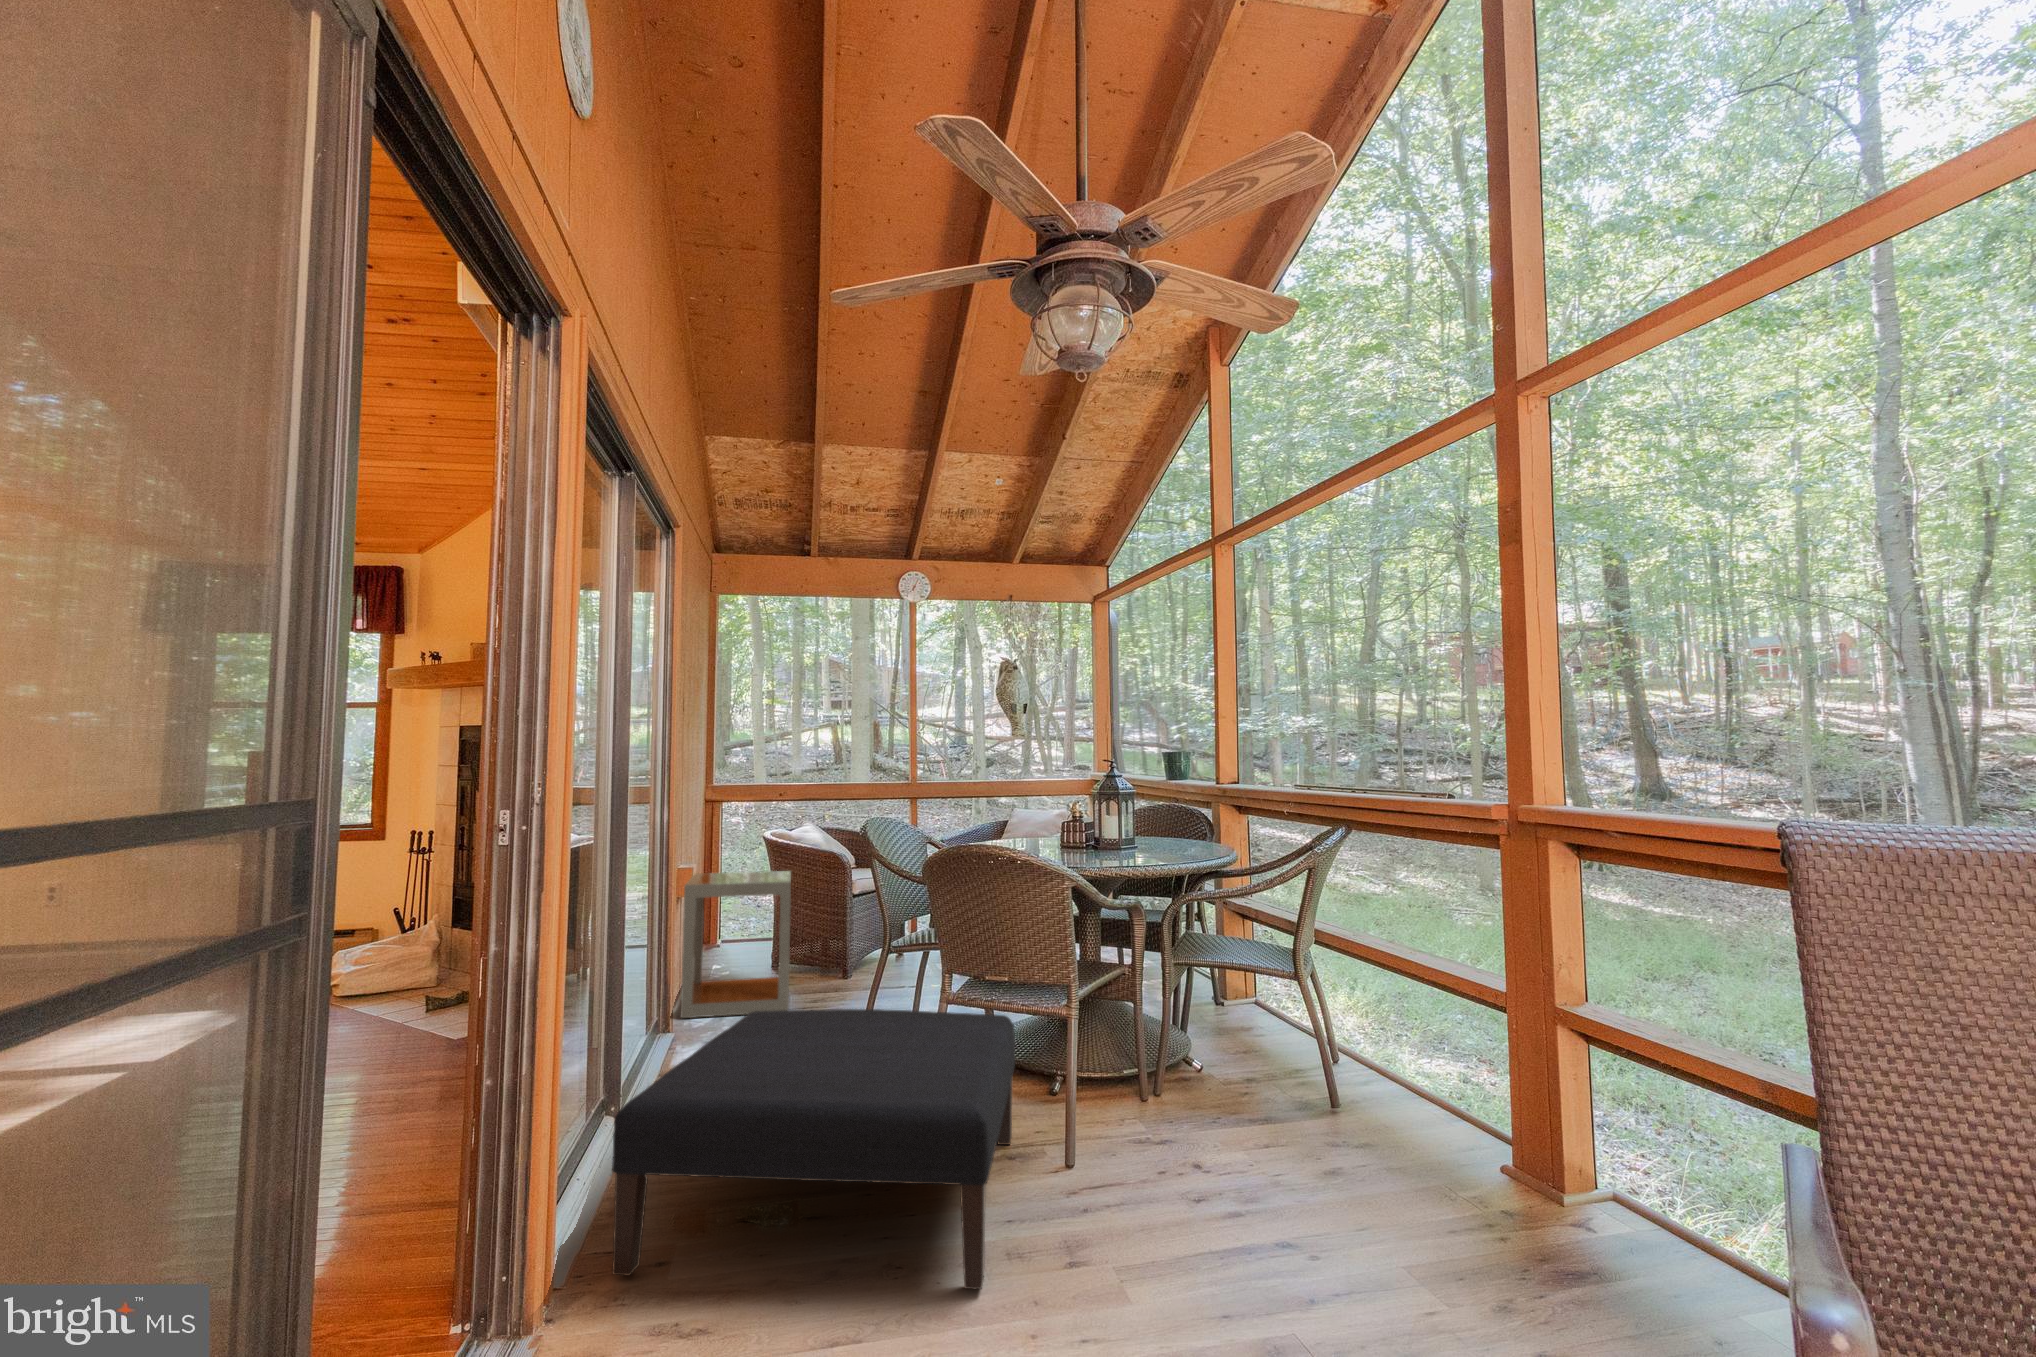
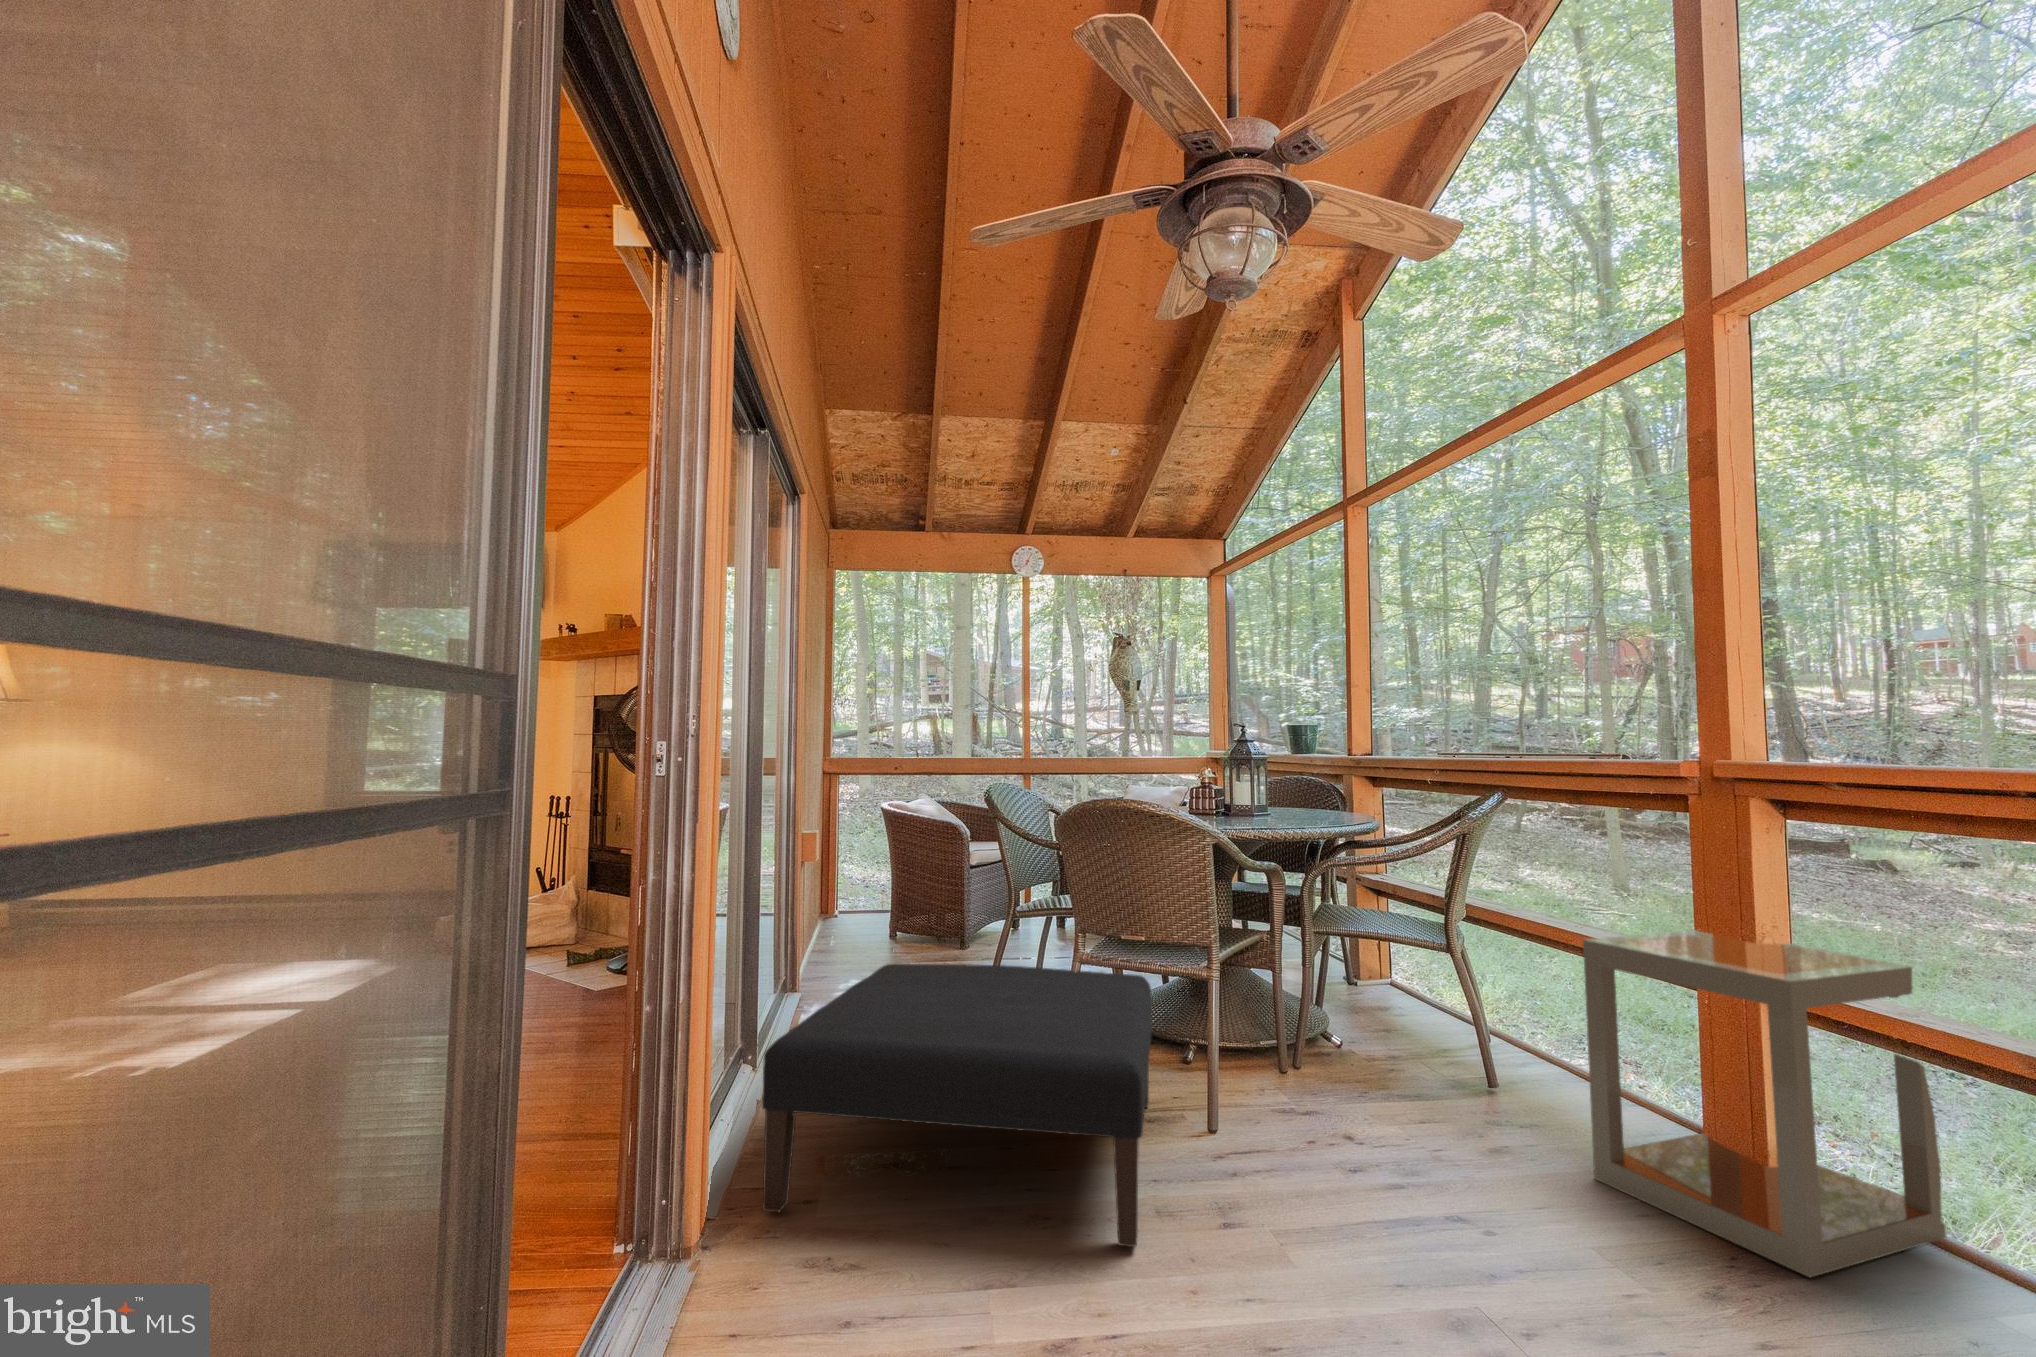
side table: present [681,871,791,1018] -> present [1583,930,1946,1277]

